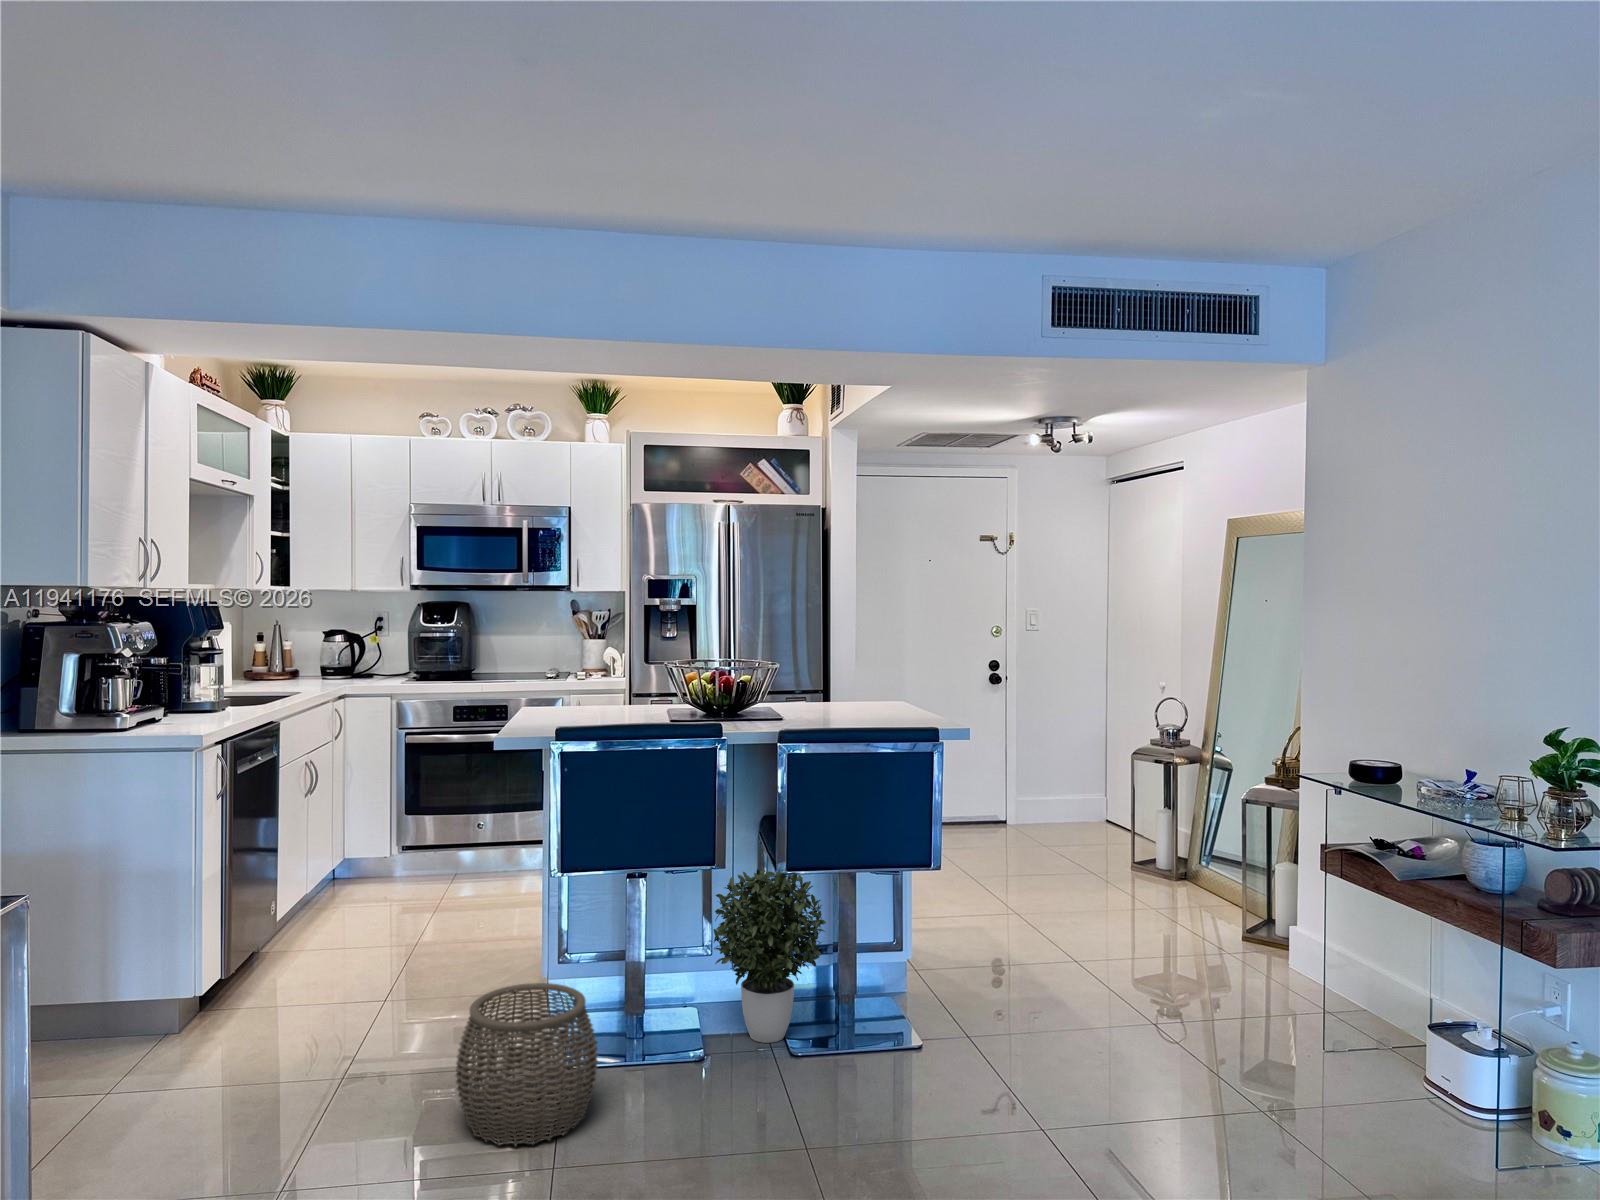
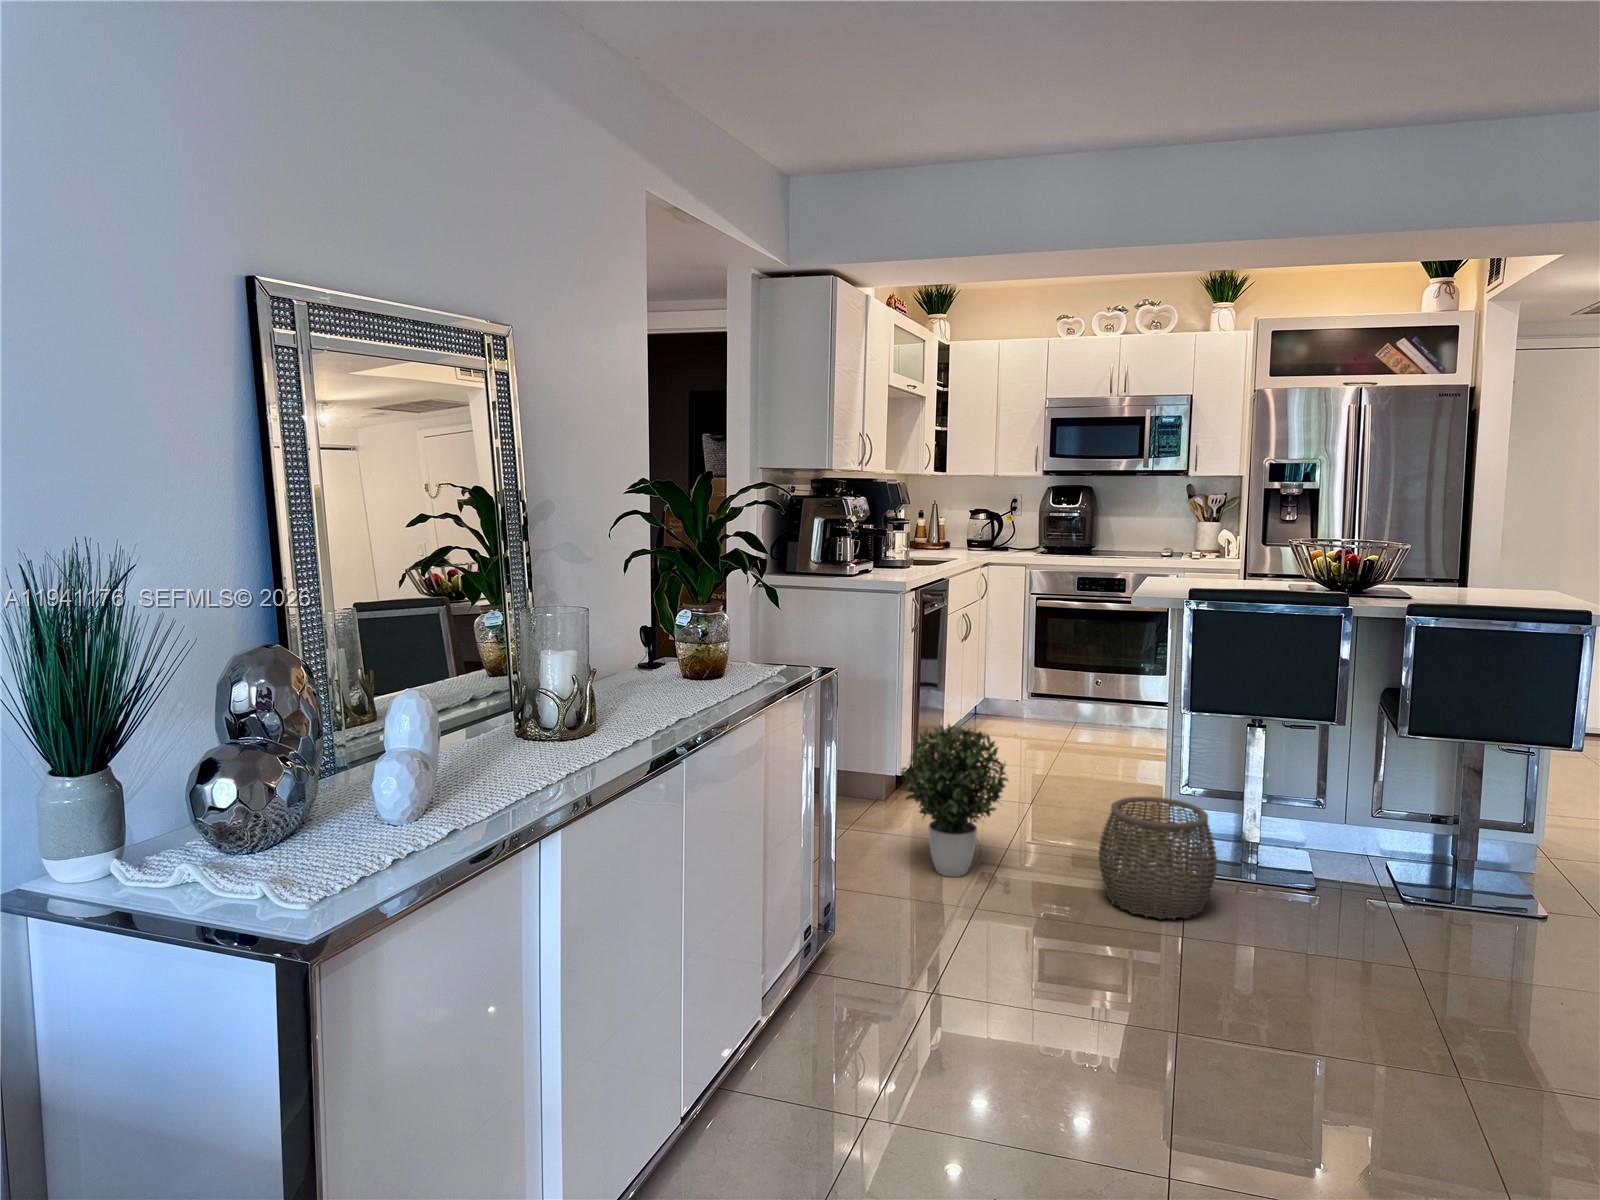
potted plant: present [714,869,826,1043] -> present [900,724,1008,877]

